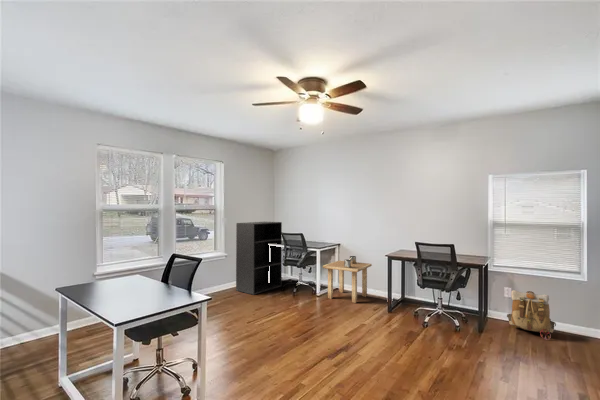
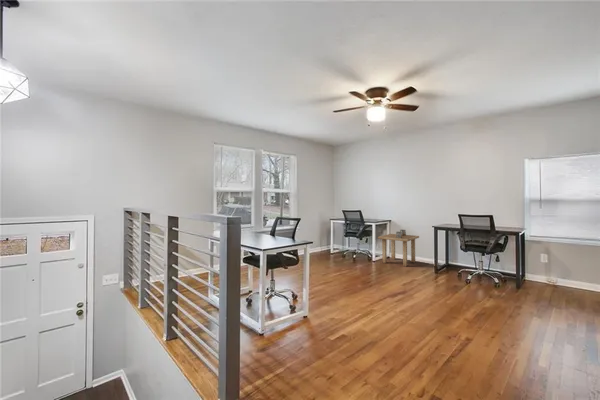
bookshelf: present [236,222,282,295] -> none [307,203,343,259]
backpack: present [507,290,556,340] -> none [542,255,589,295]

